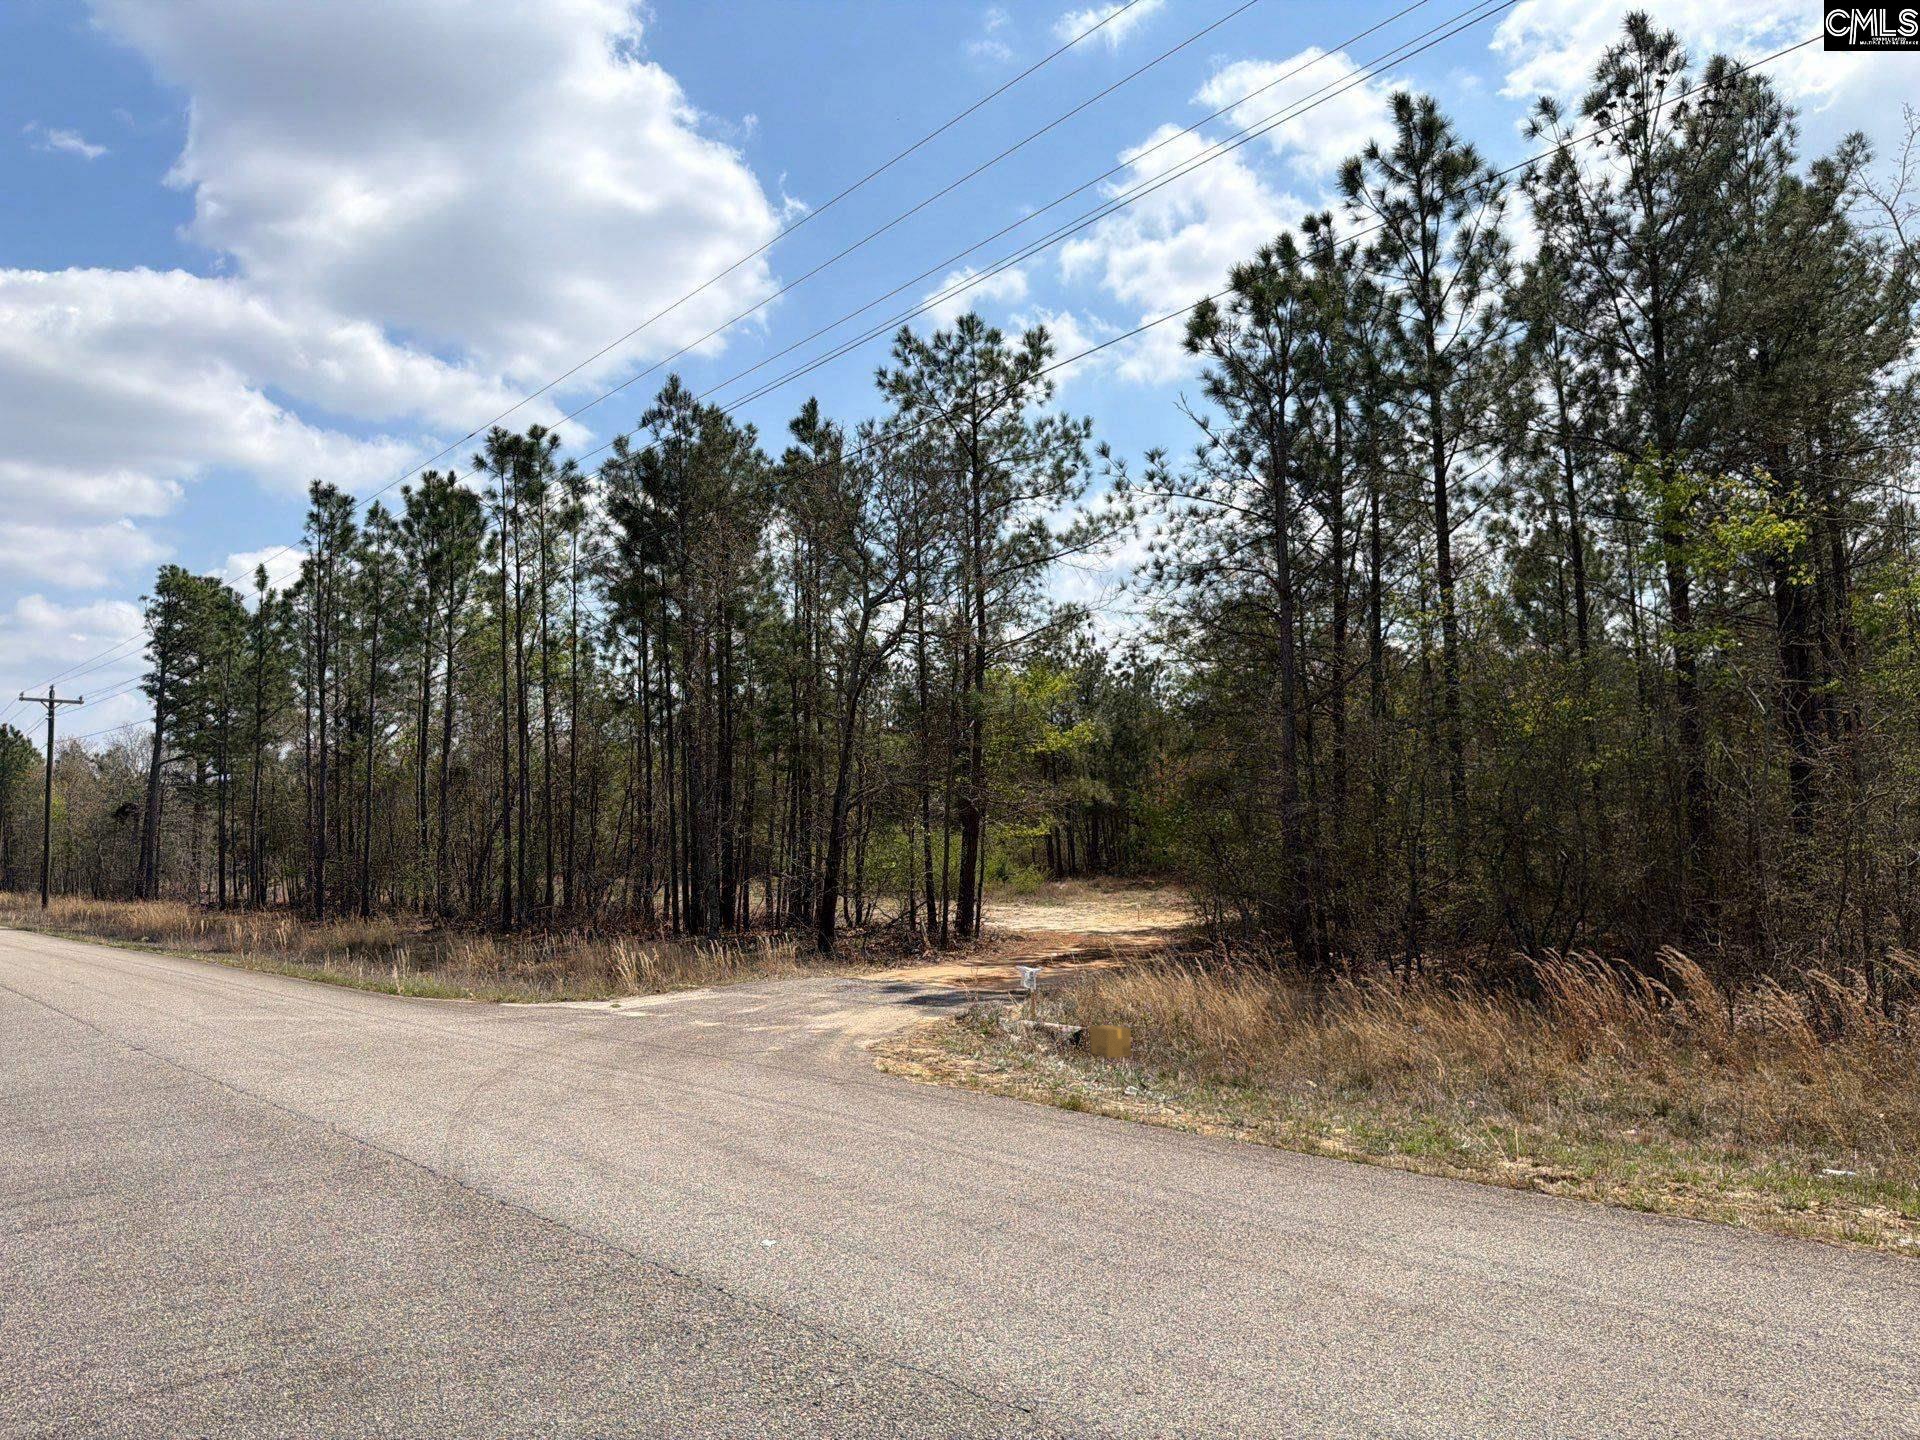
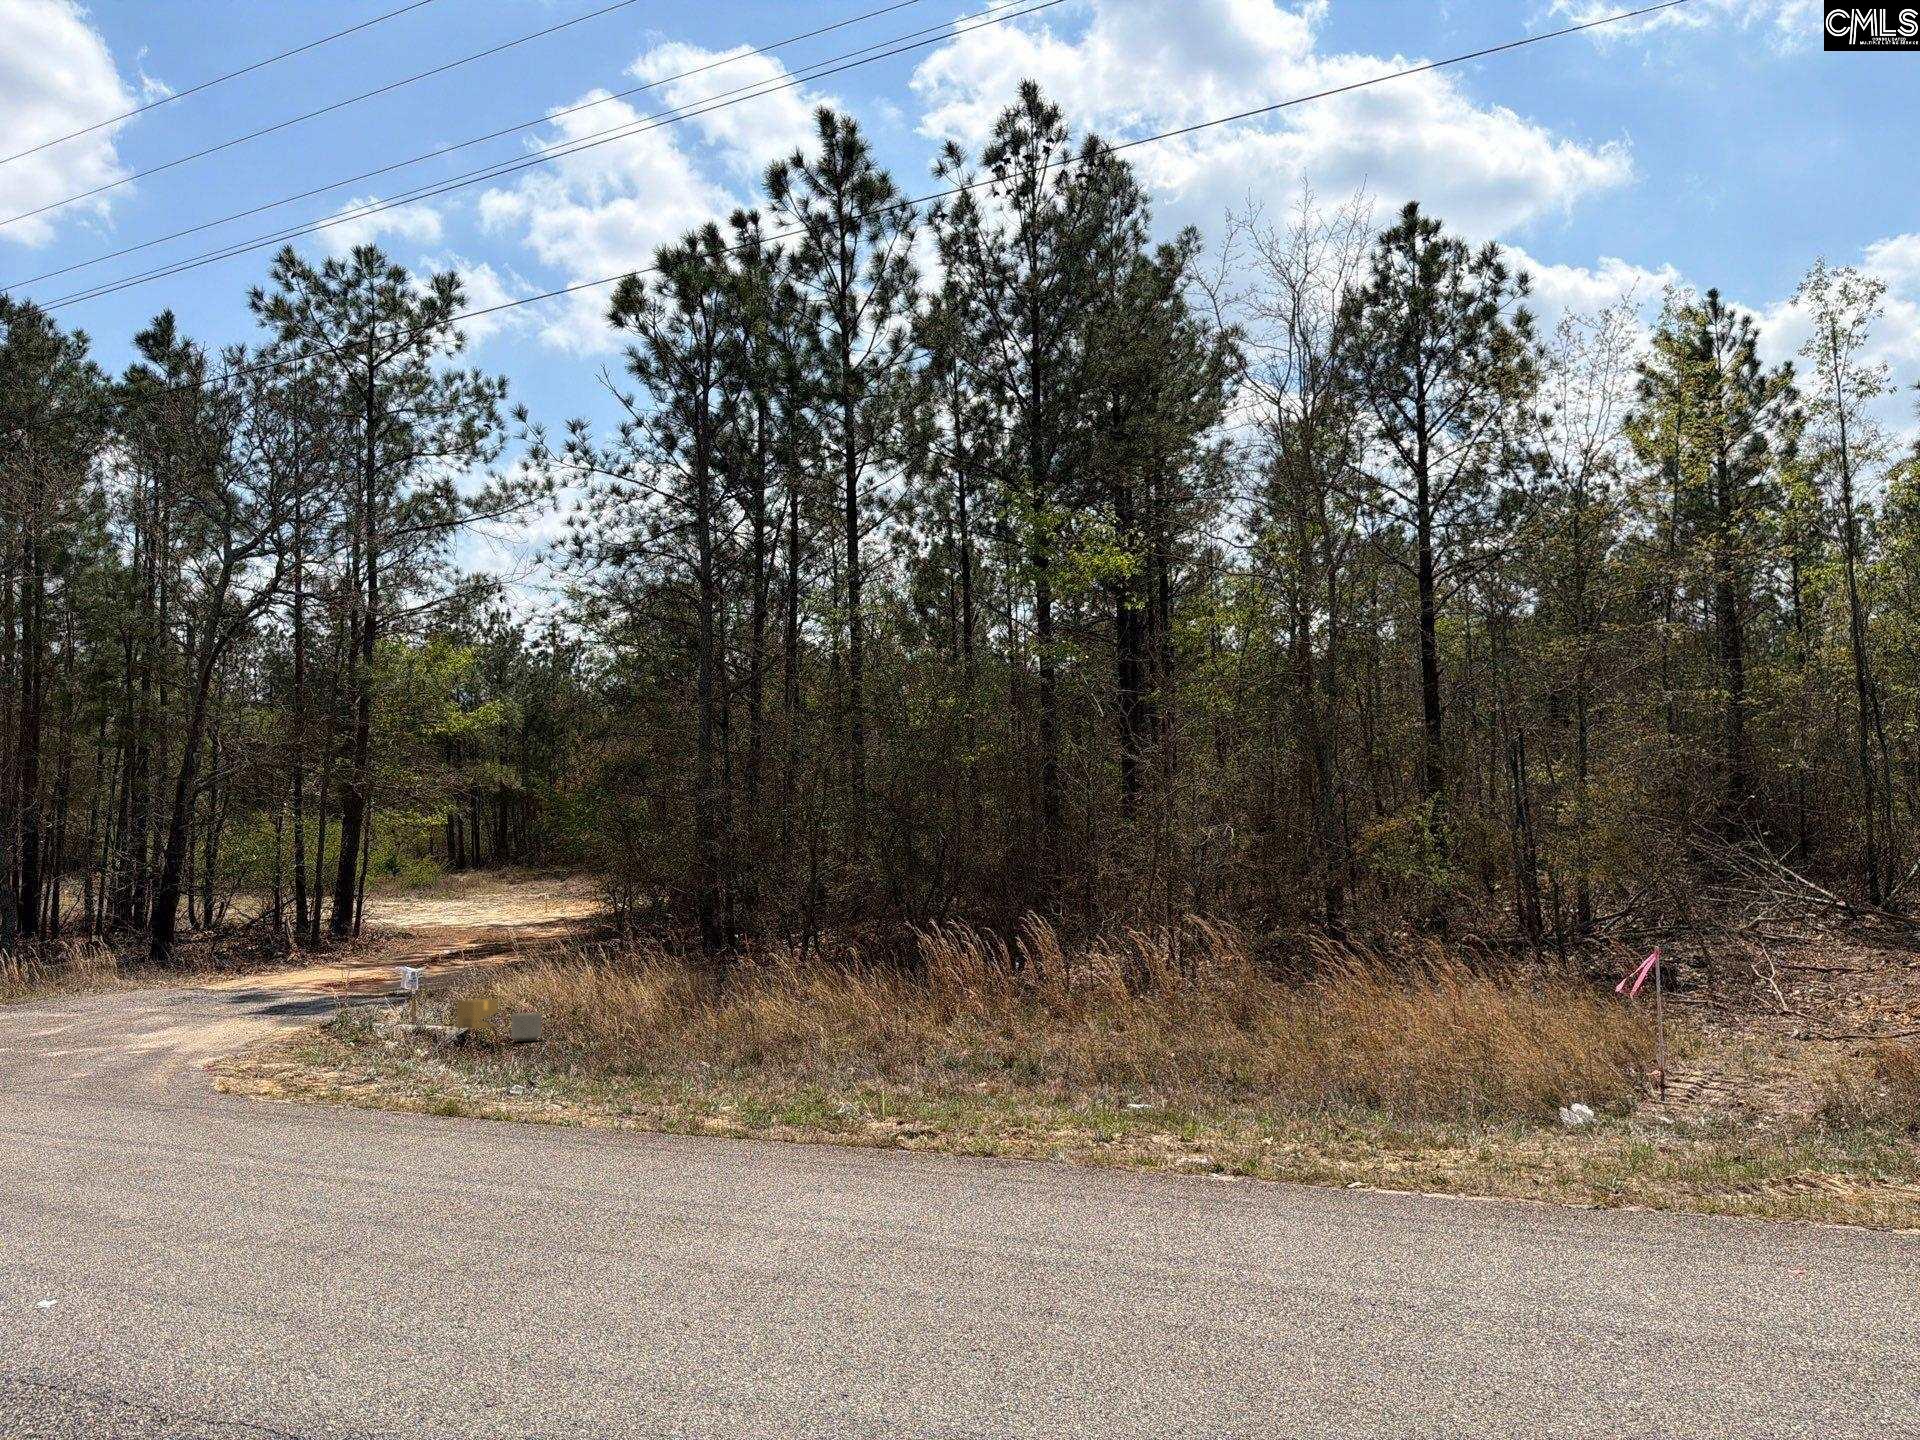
planter: none [1169,1071,1202,1106] -> present [511,1013,541,1042]

